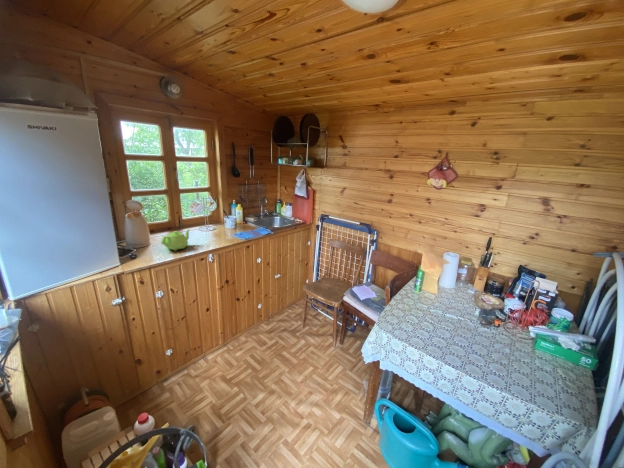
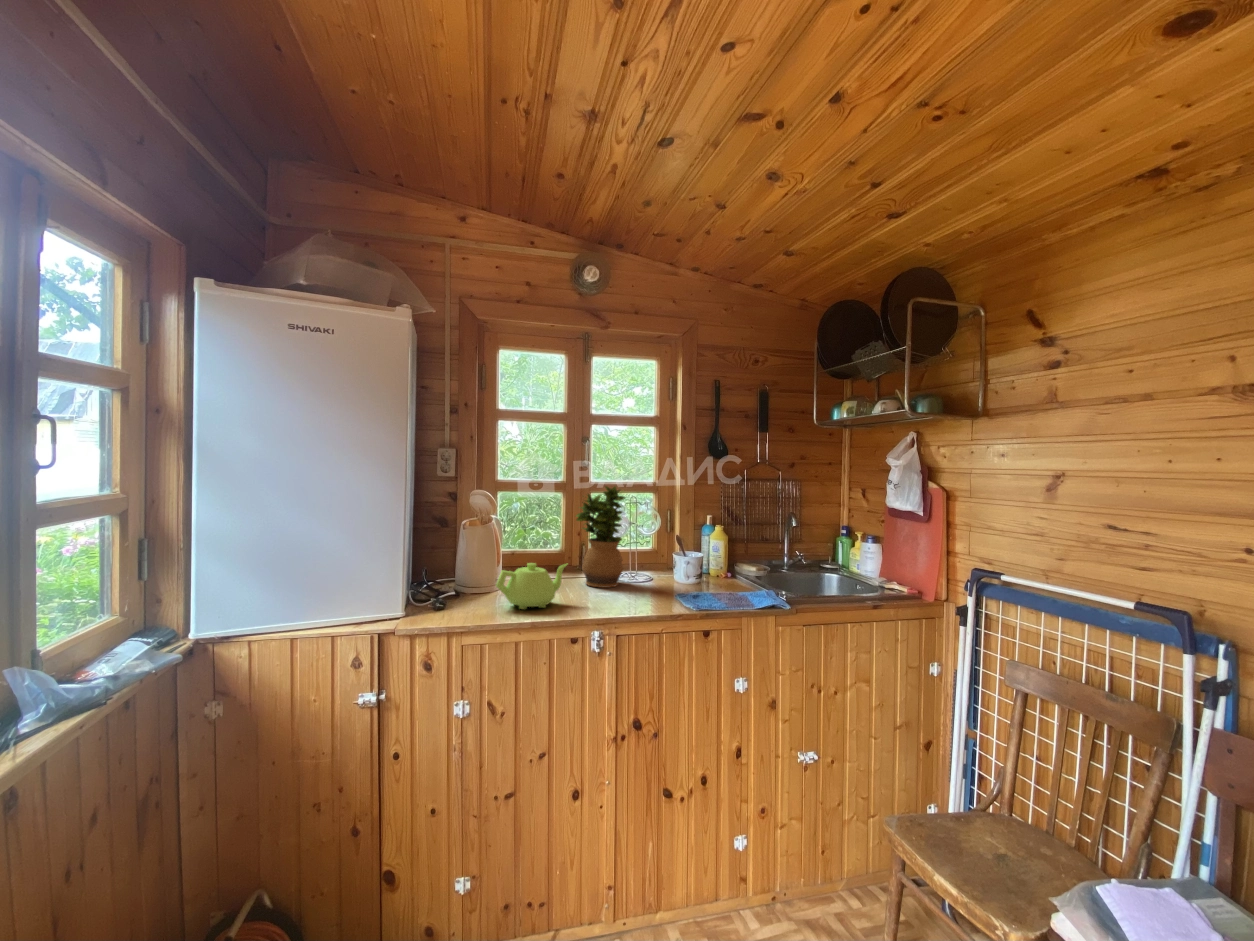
potted plant: none [181,193,206,235] -> present [576,486,625,587]

